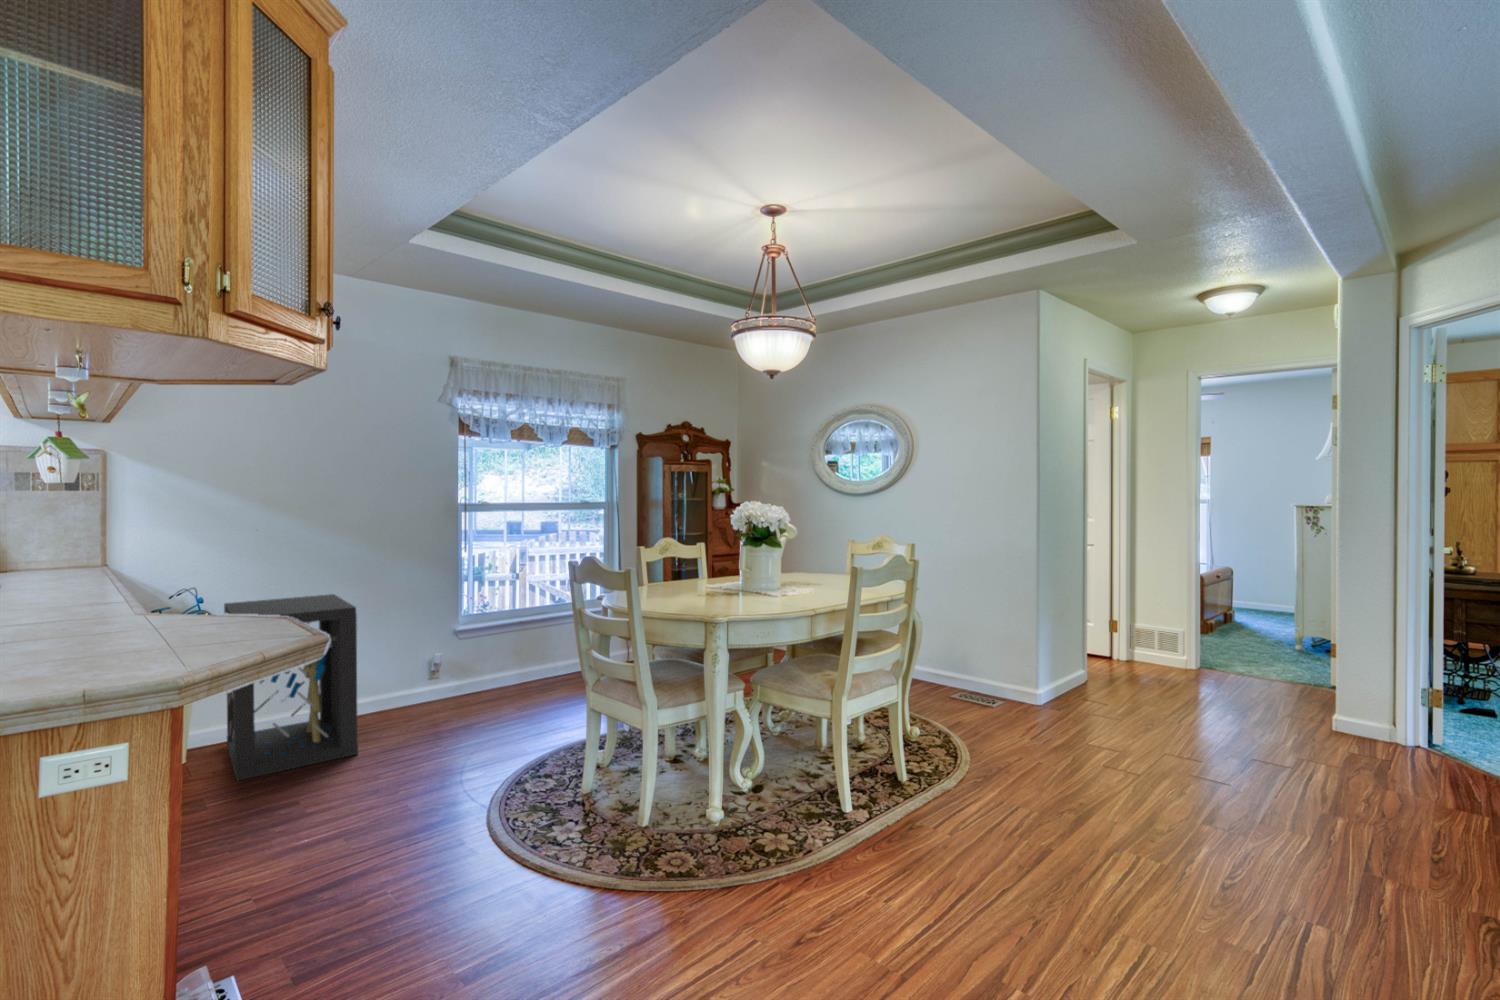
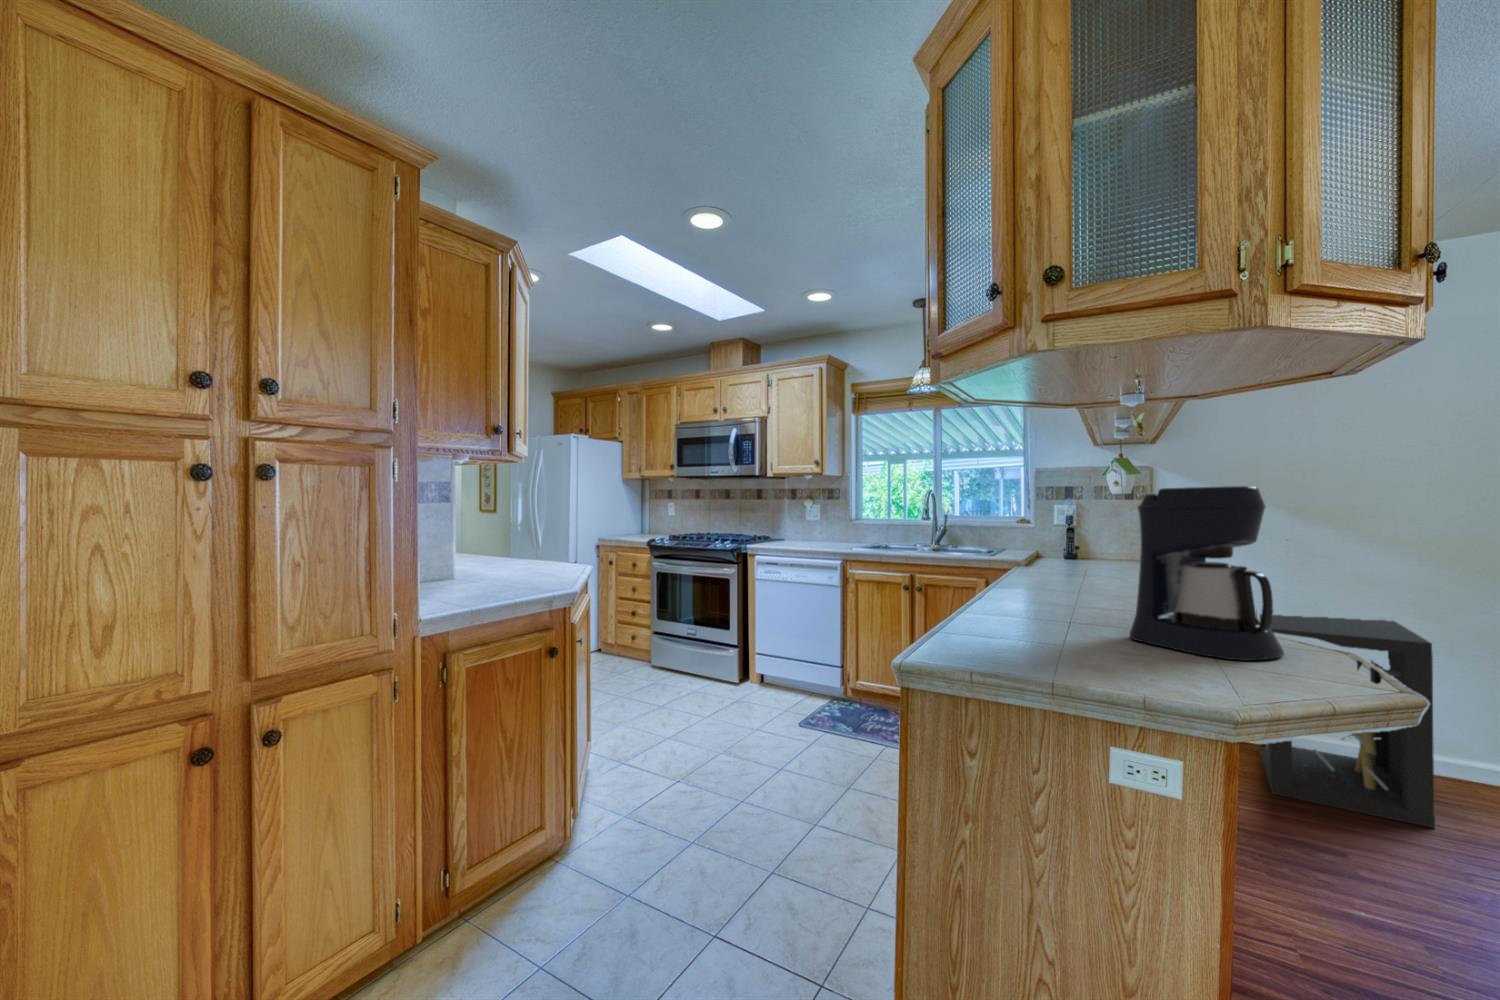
coffee maker: none [68,479,229,645] -> present [1129,486,1284,660]

